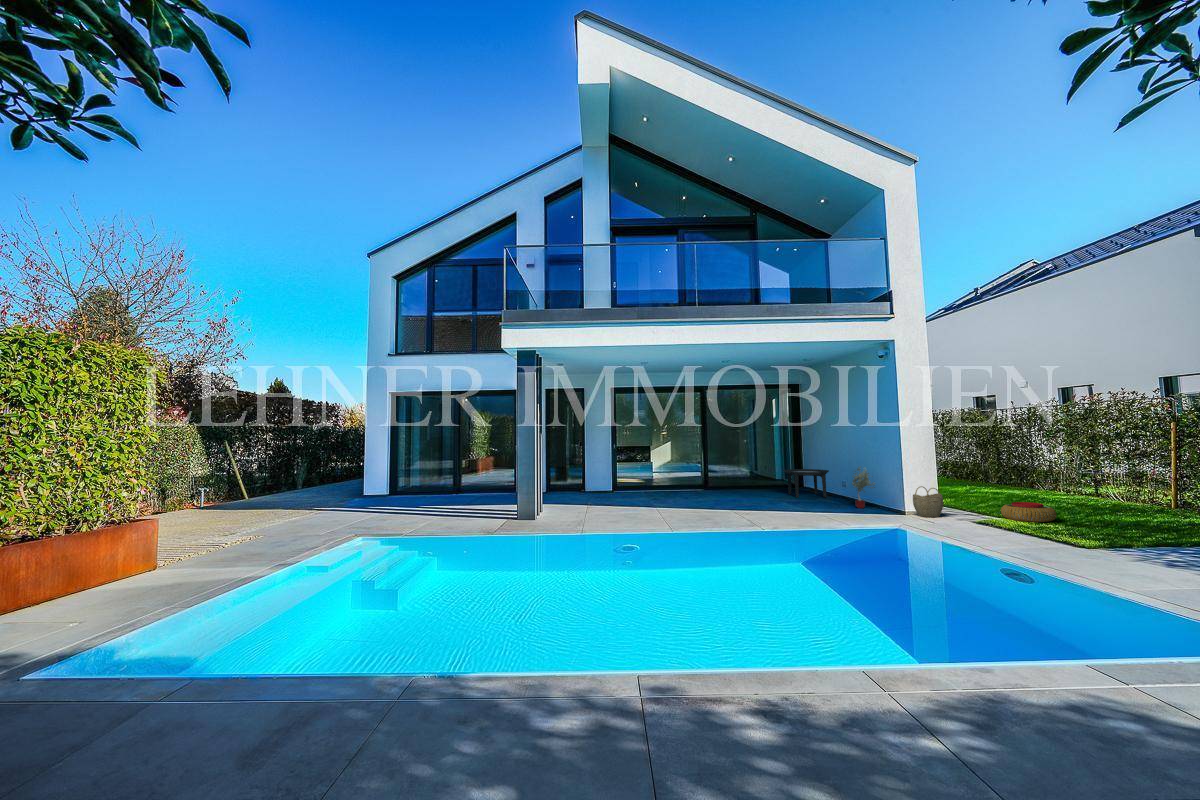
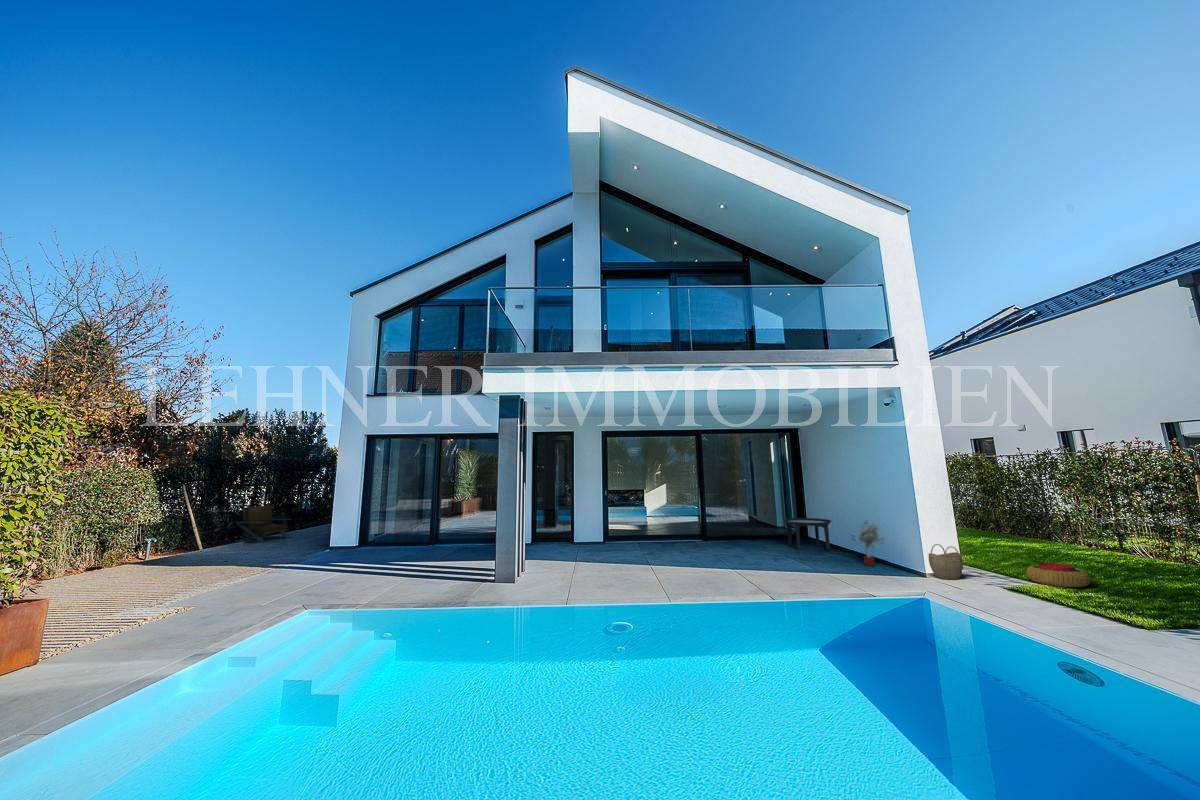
lounge chair: none [263,461,314,494] -> present [235,505,291,542]

